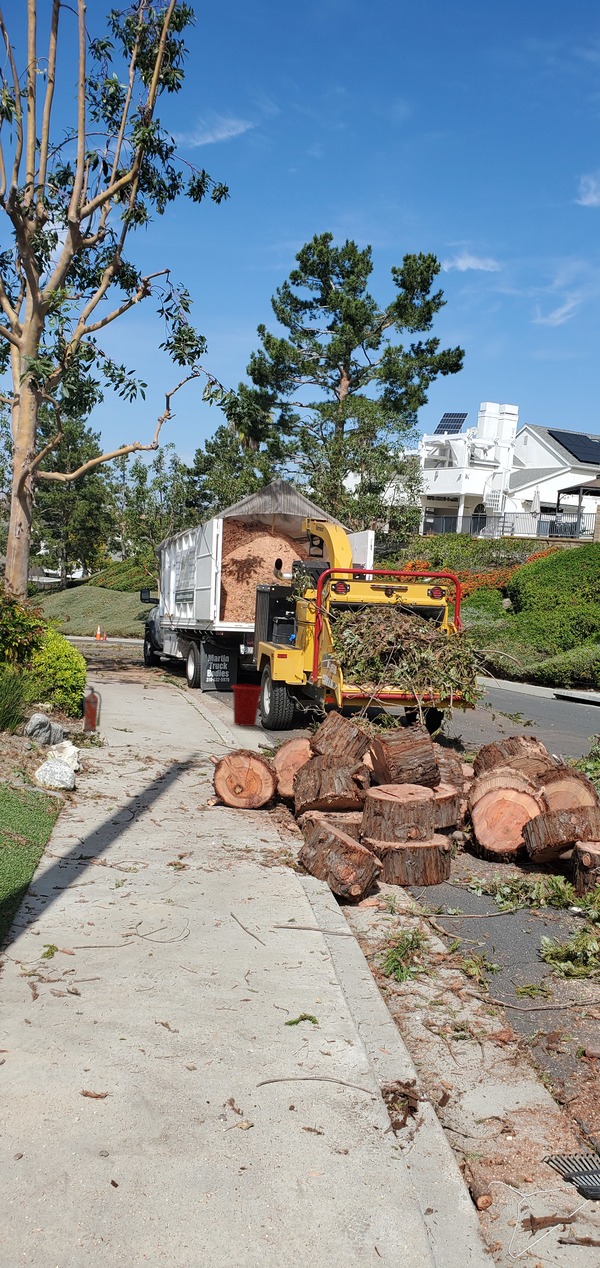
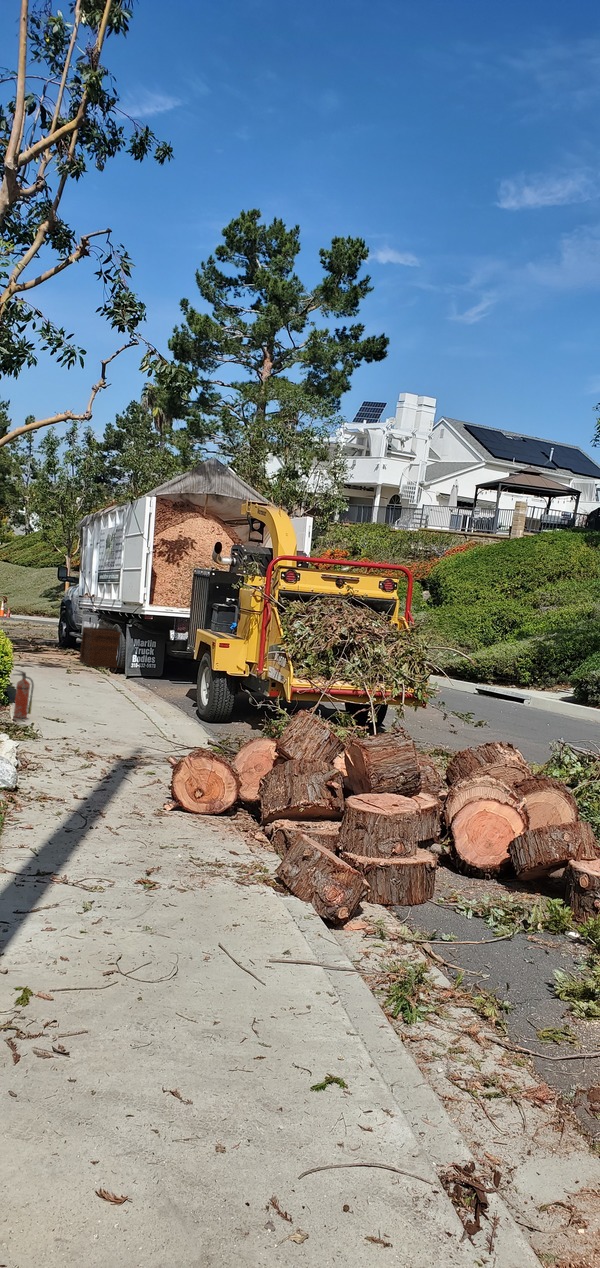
wooden crate: none [157,647,201,686] -> present [80,627,121,668]
waste bin: present [231,684,263,726] -> none [166,671,201,715]

